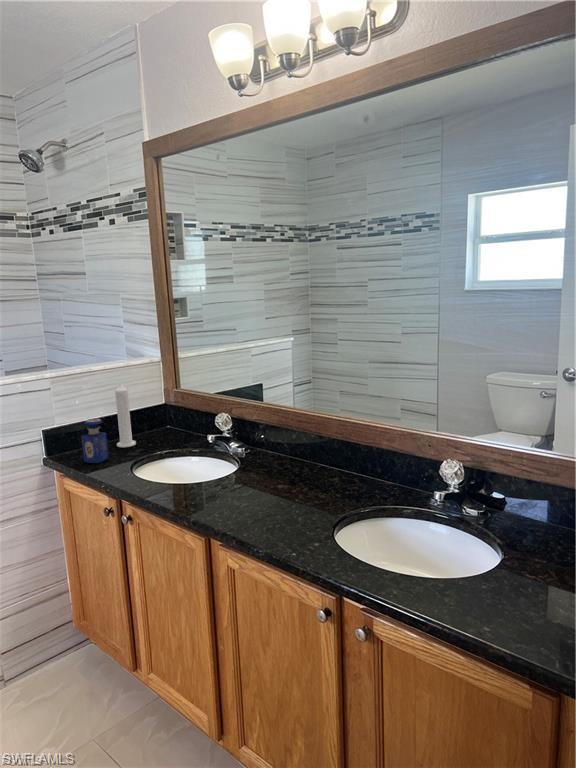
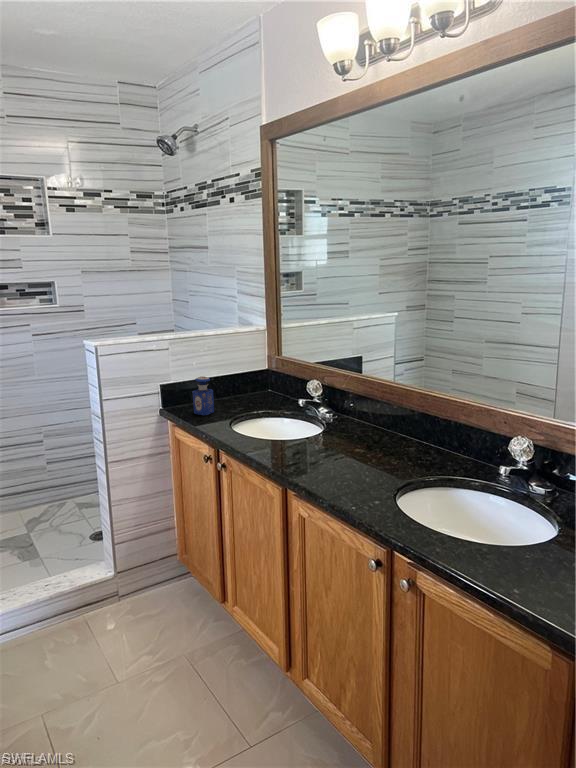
candle: present [115,381,136,447] -> none [223,345,239,404]

